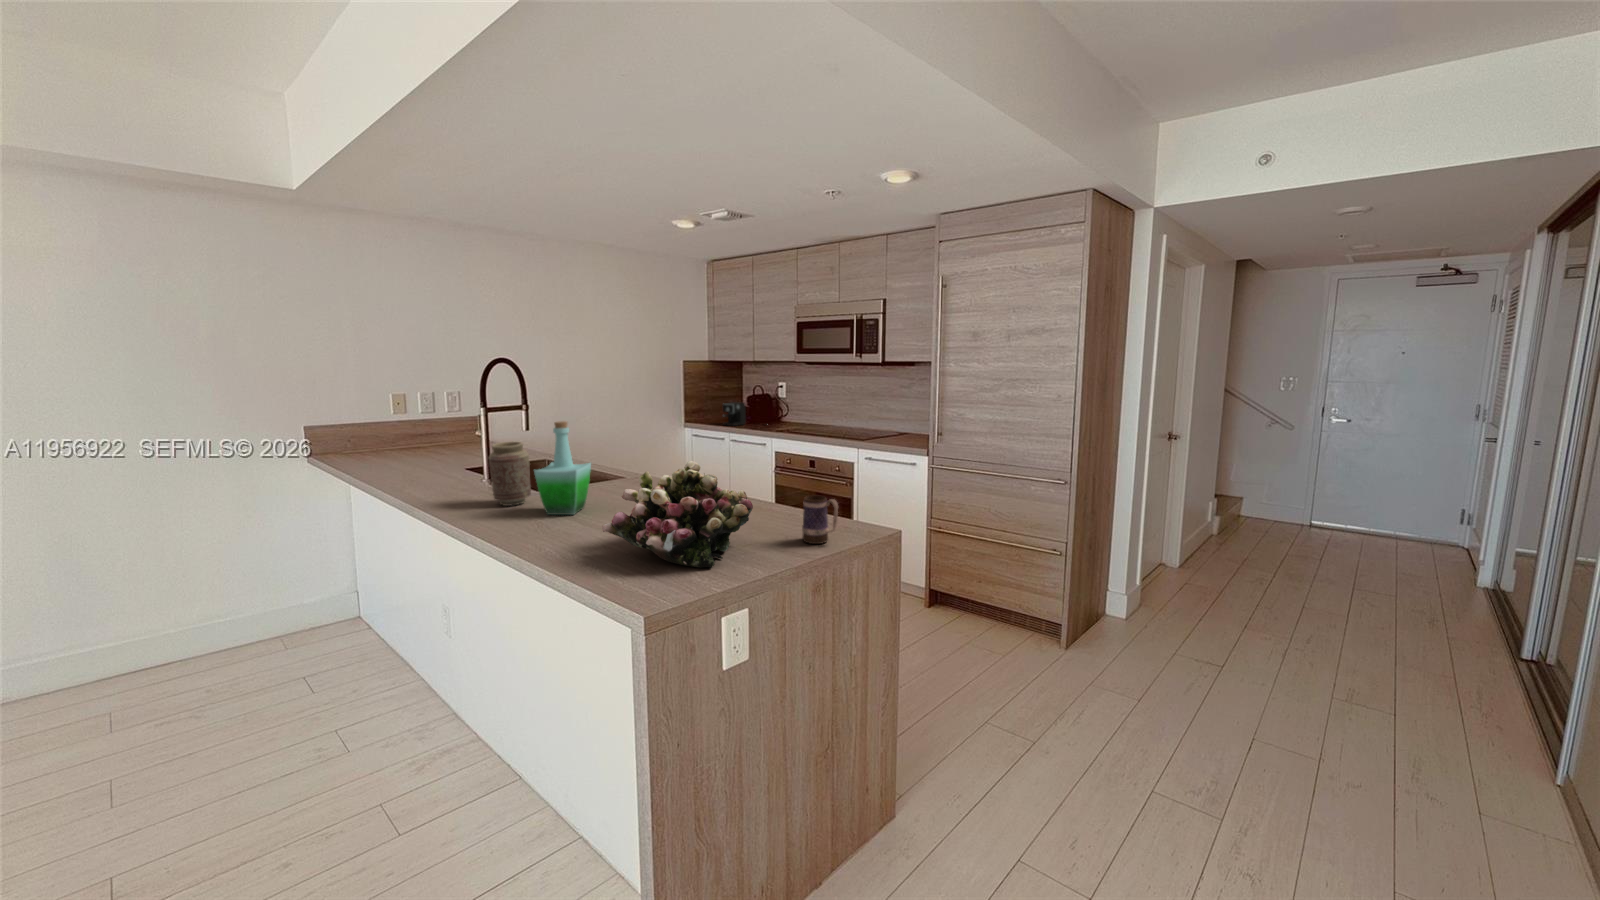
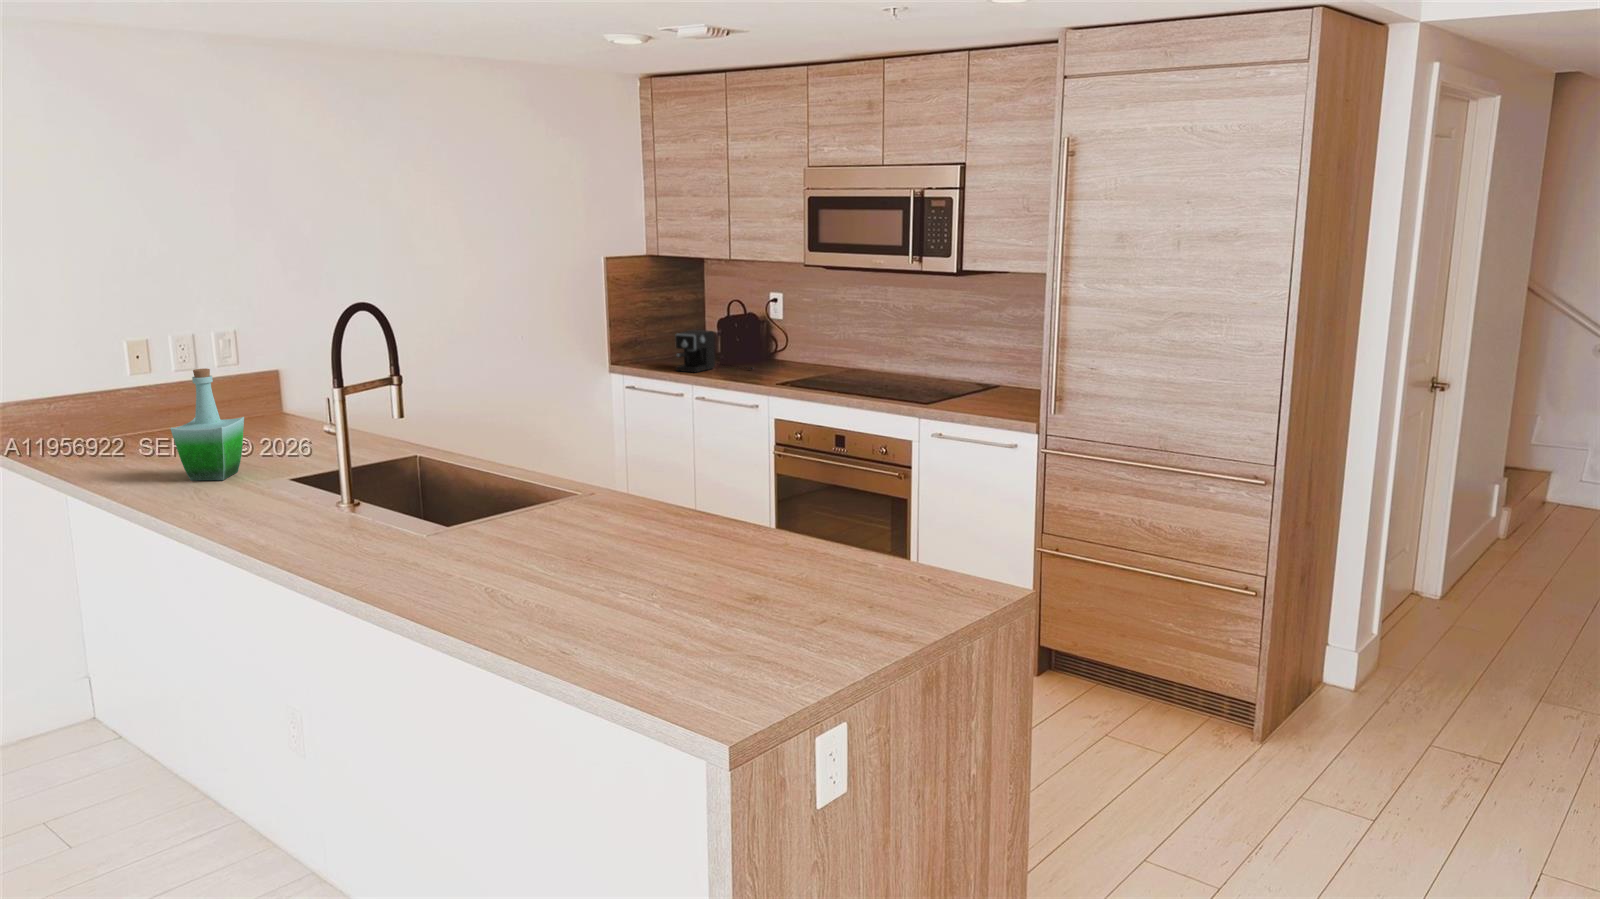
bottle: present [534,421,591,515] -> present [170,368,244,481]
vase: present [489,442,531,506] -> none [379,452,444,555]
flower arrangement: present [602,461,753,568] -> none [608,498,830,661]
mug: present [802,496,838,544] -> none [894,543,950,616]

